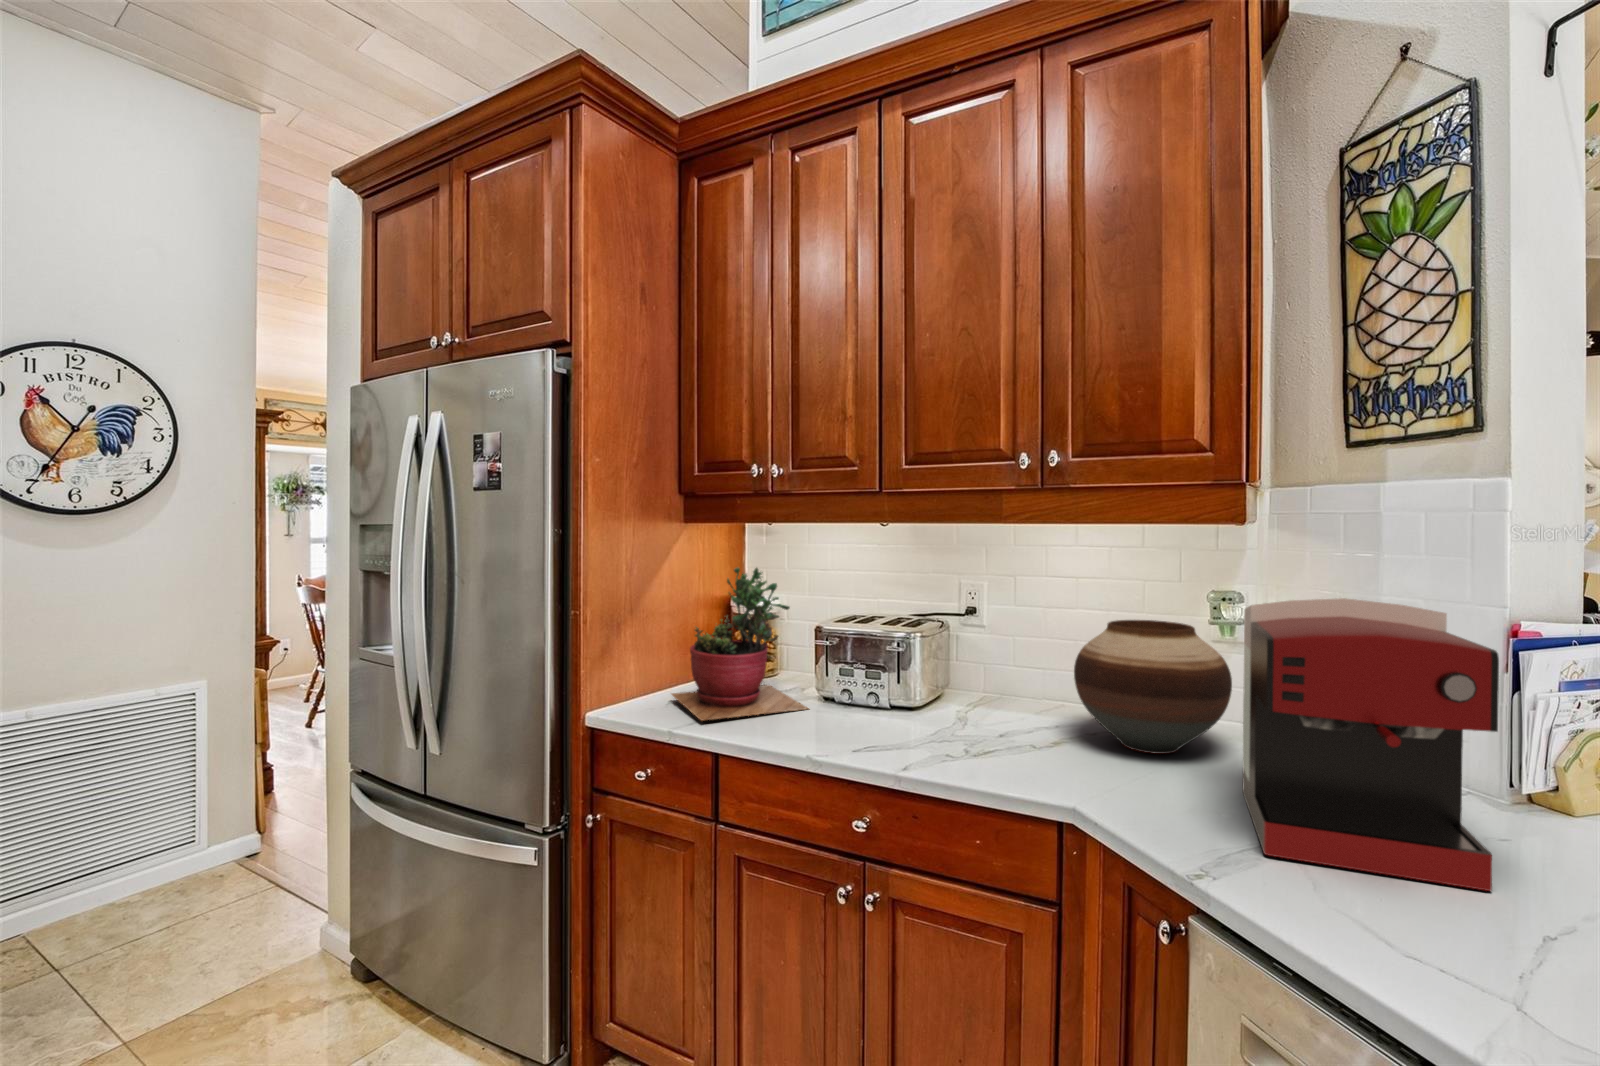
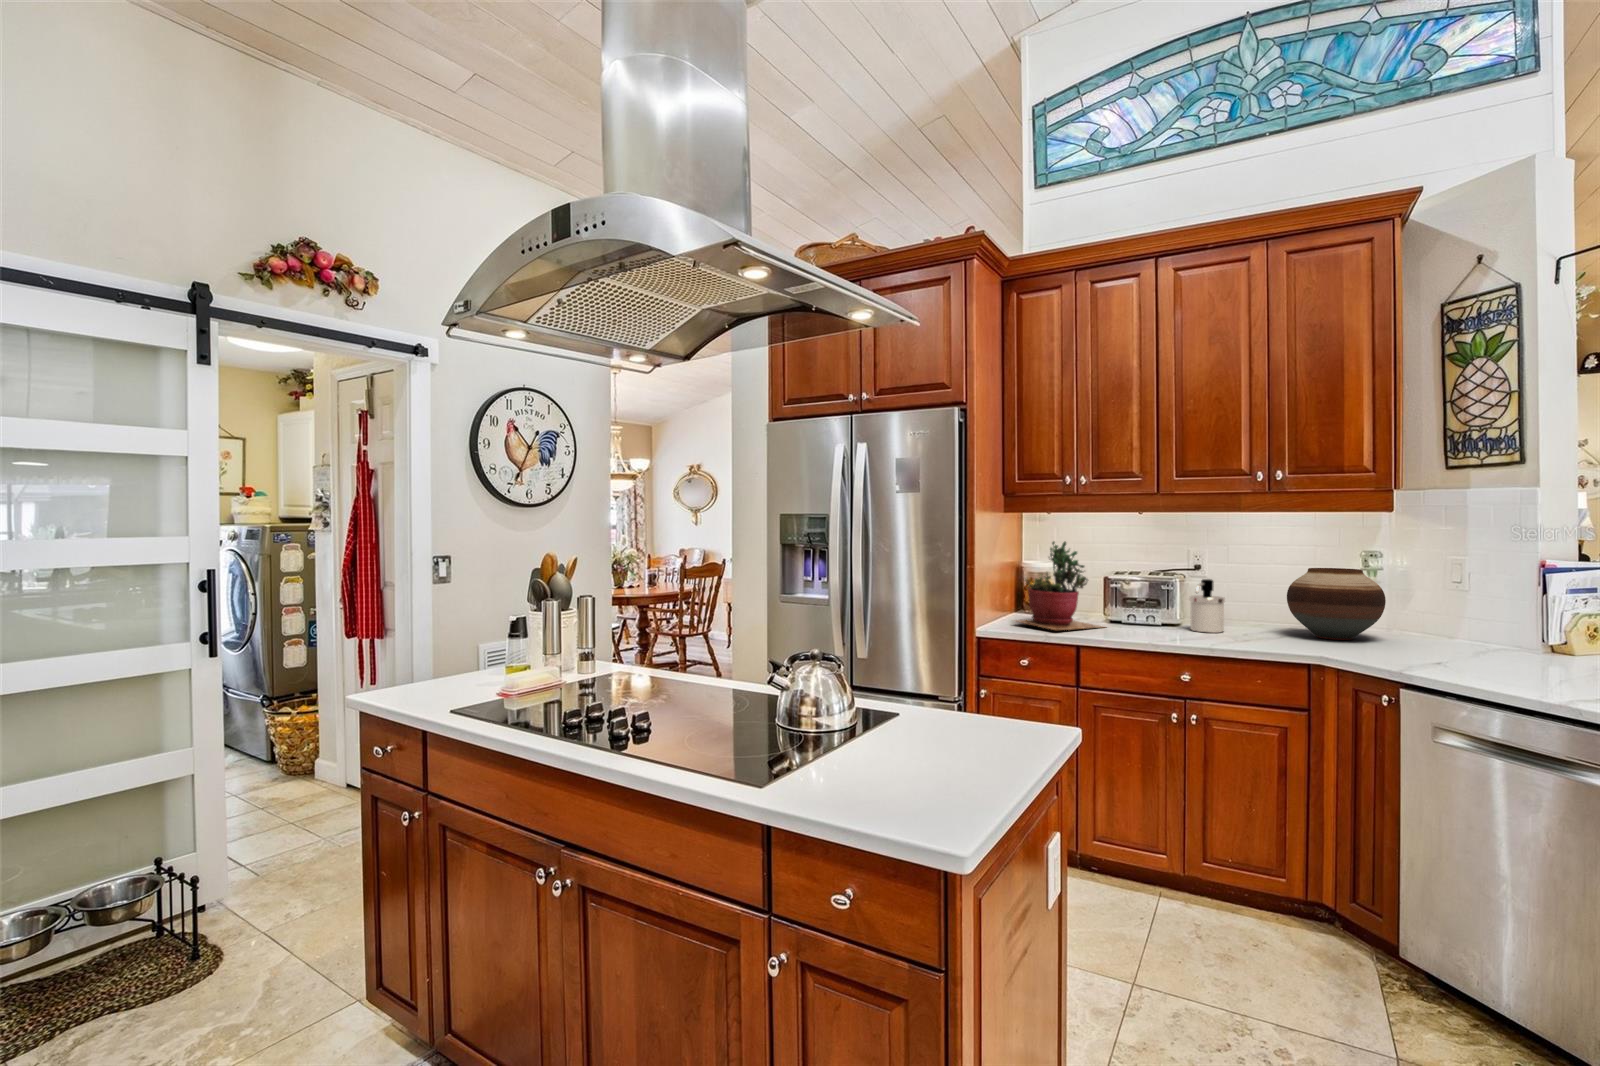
coffee maker: present [1242,598,1499,891] -> none [1402,546,1542,670]
soap dispenser: none [922,634,984,727] -> present [1189,579,1225,633]

